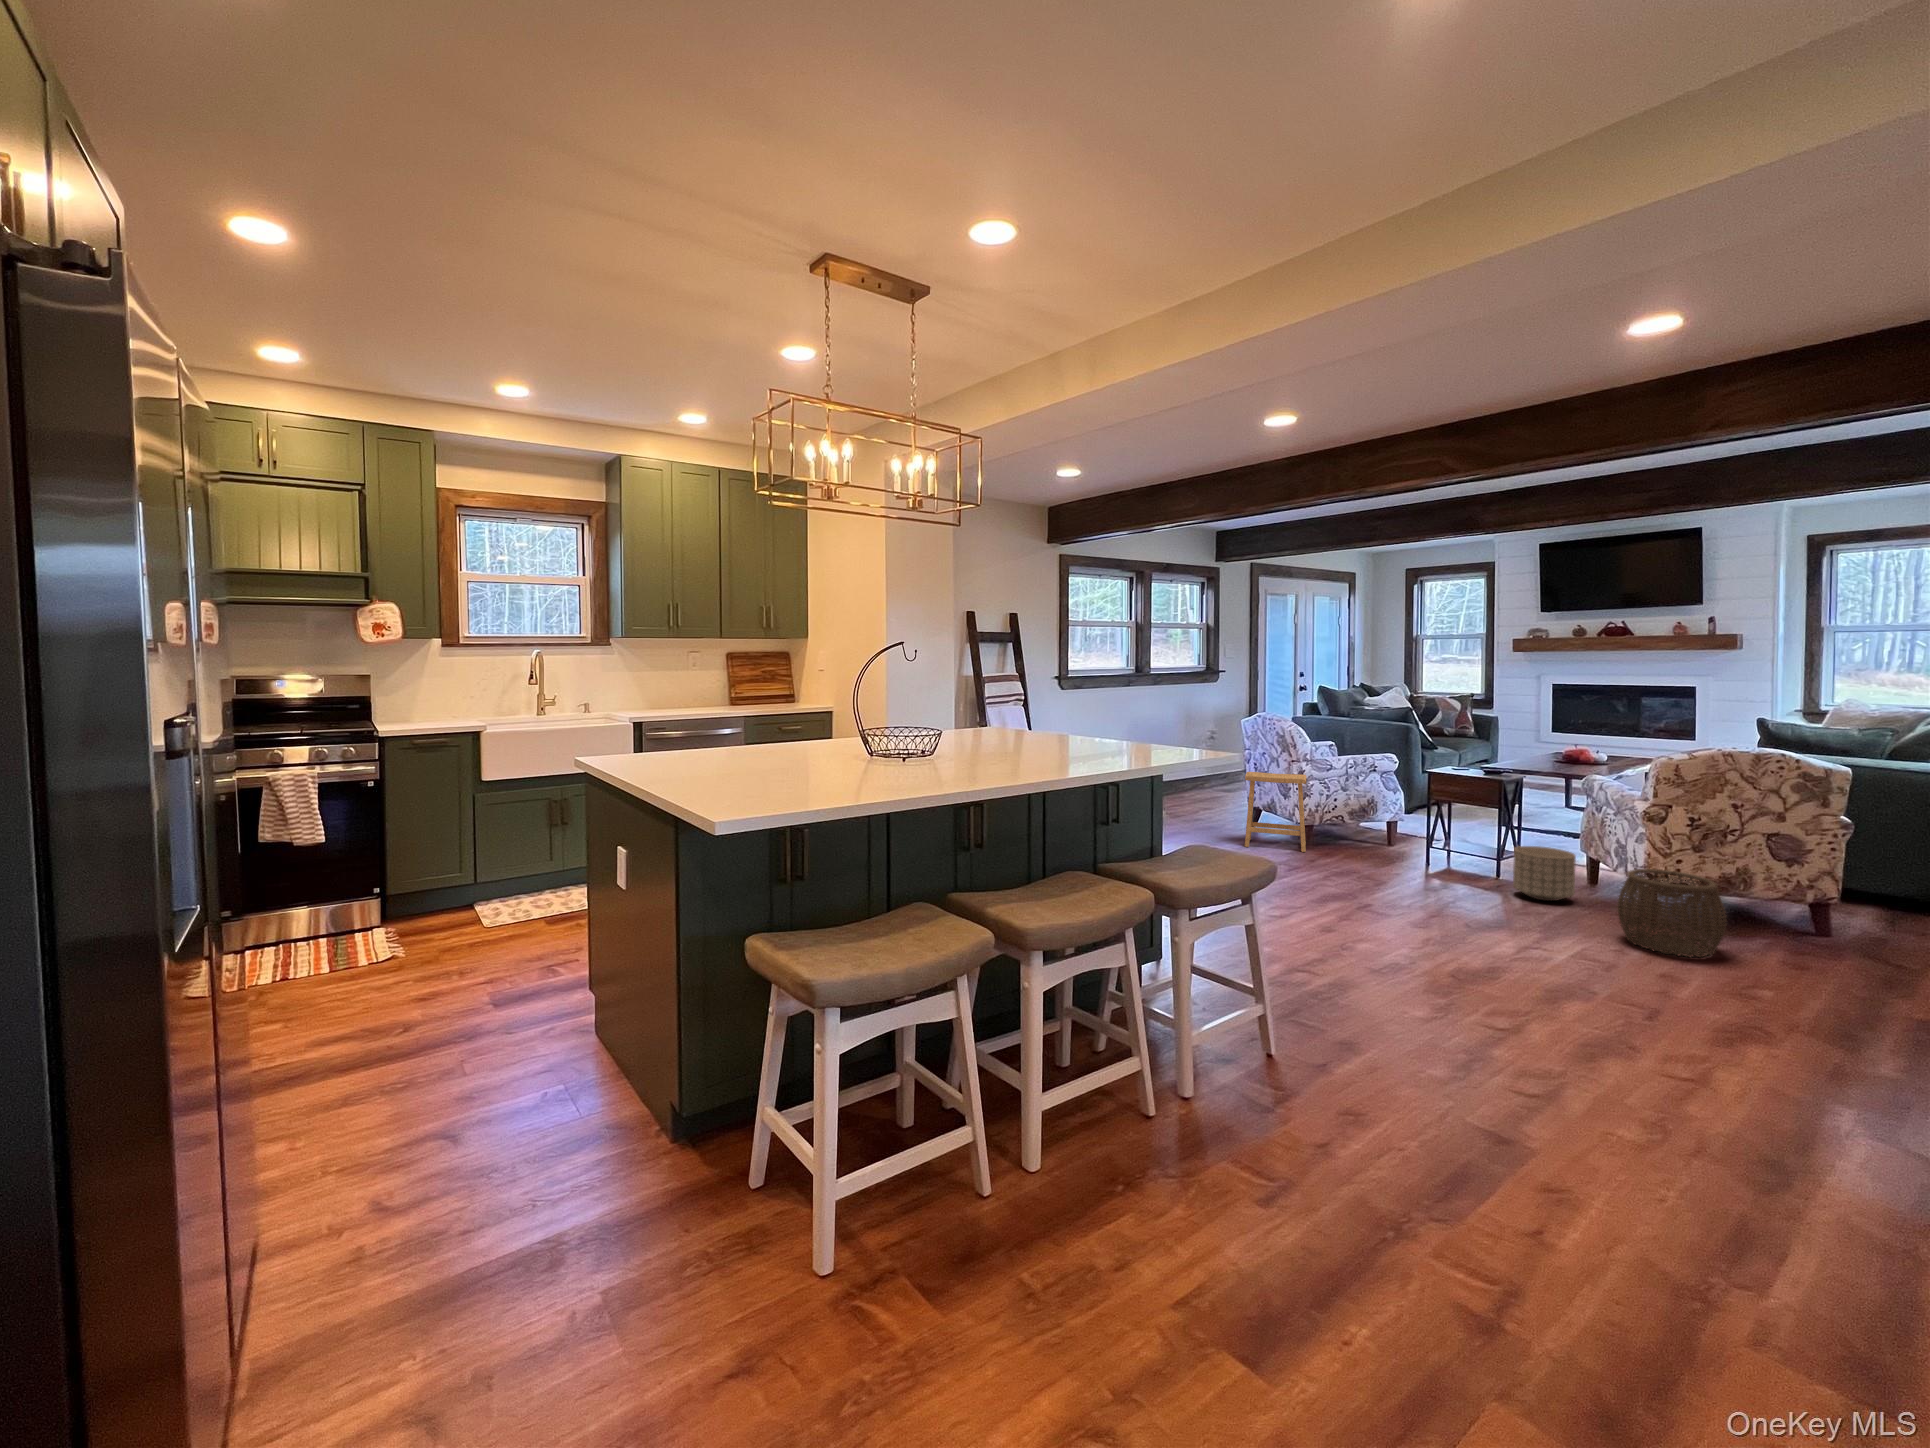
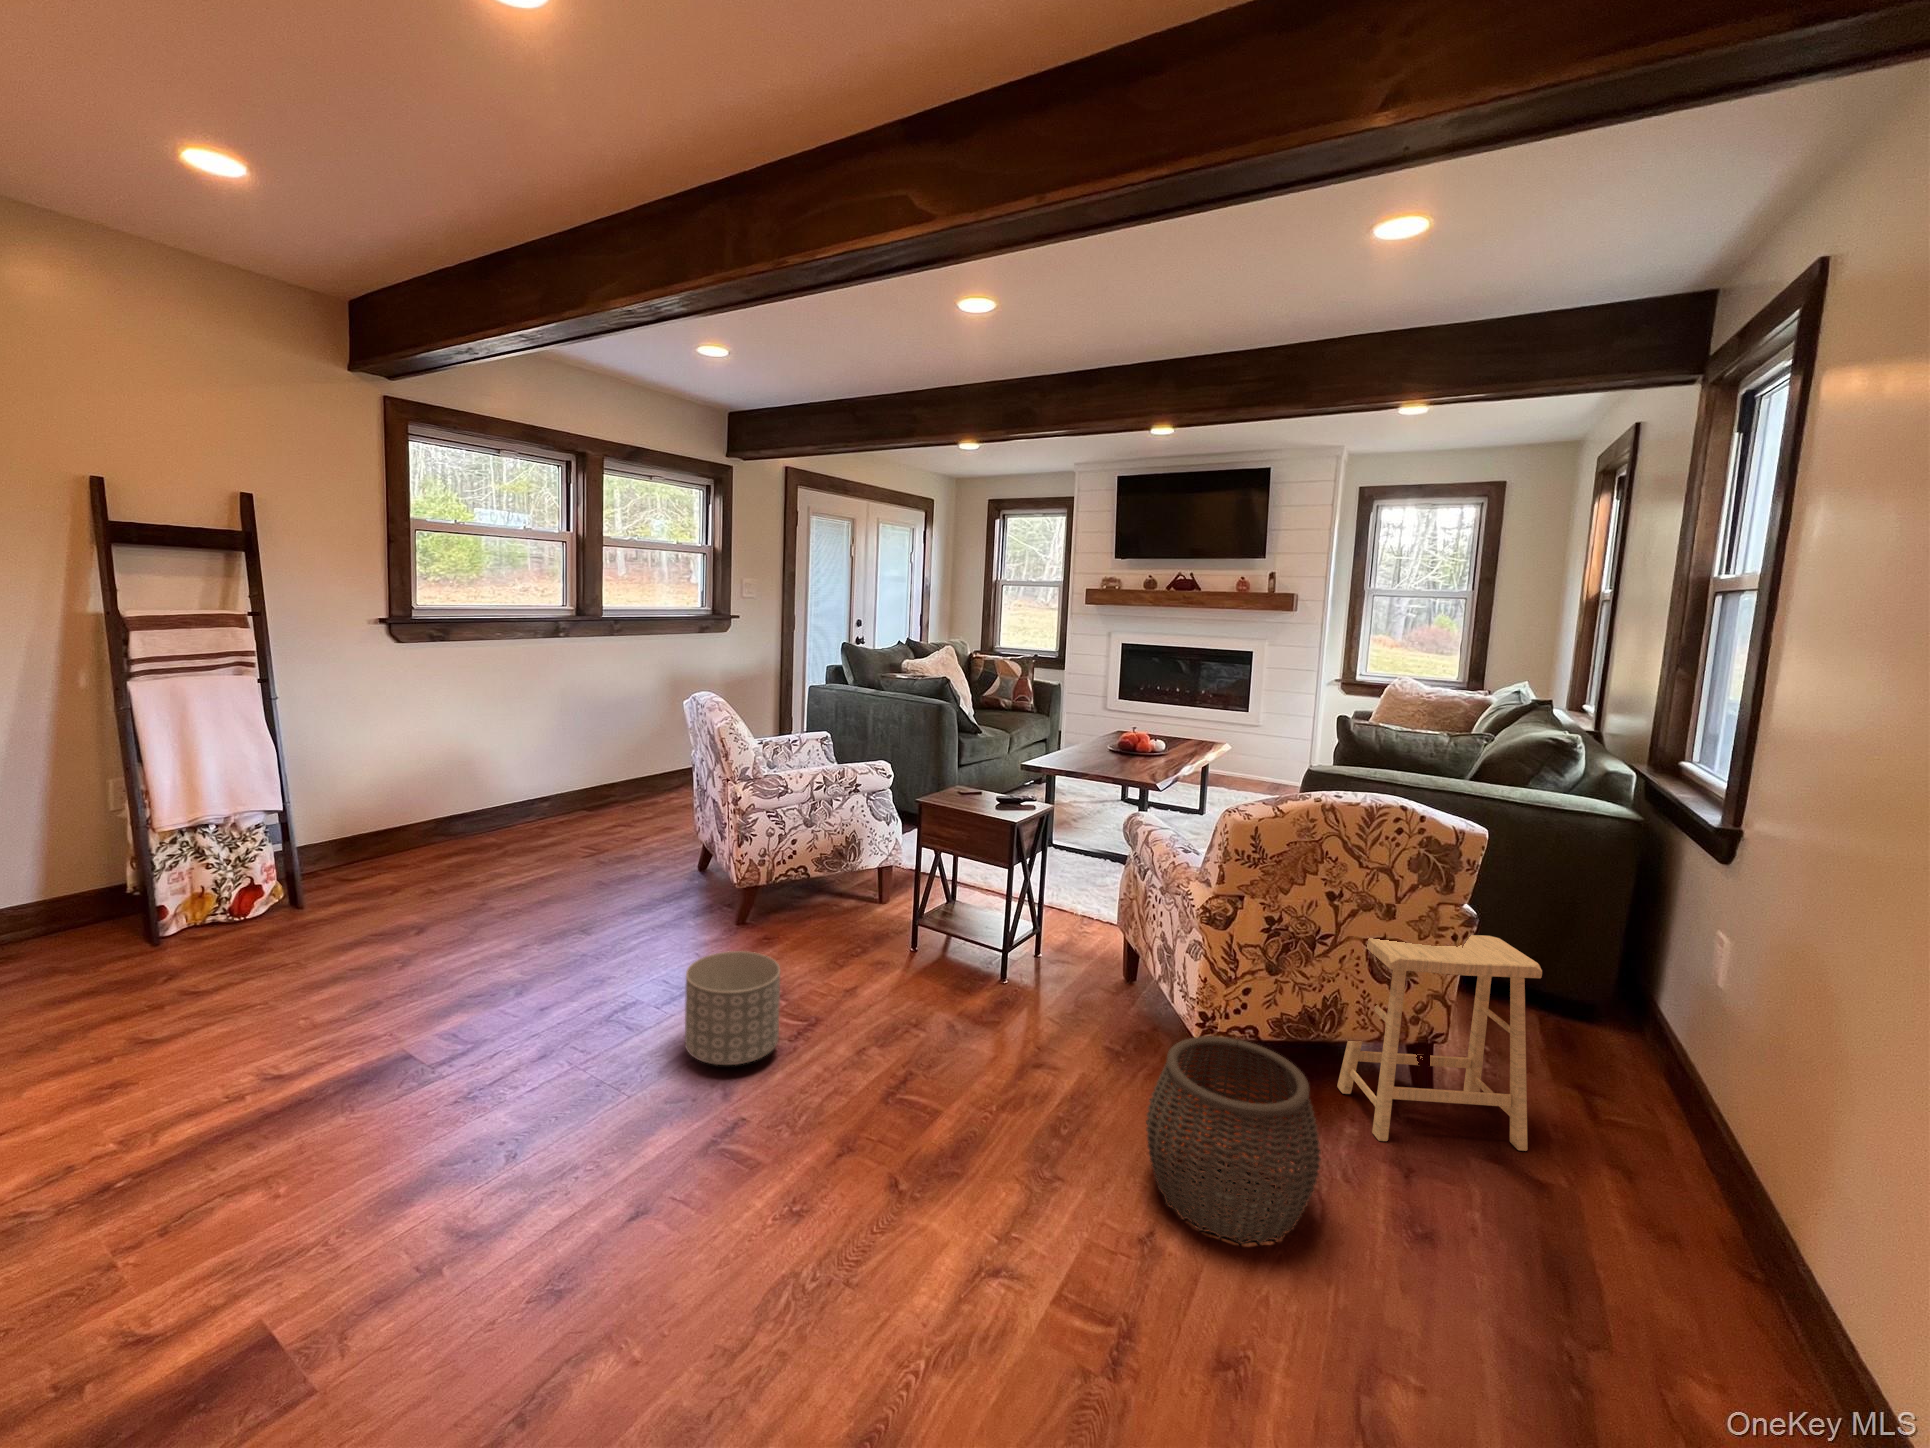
footstool: present [1245,772,1306,852] -> present [1337,935,1542,1151]
planter: present [1513,846,1576,901] -> present [685,951,780,1065]

